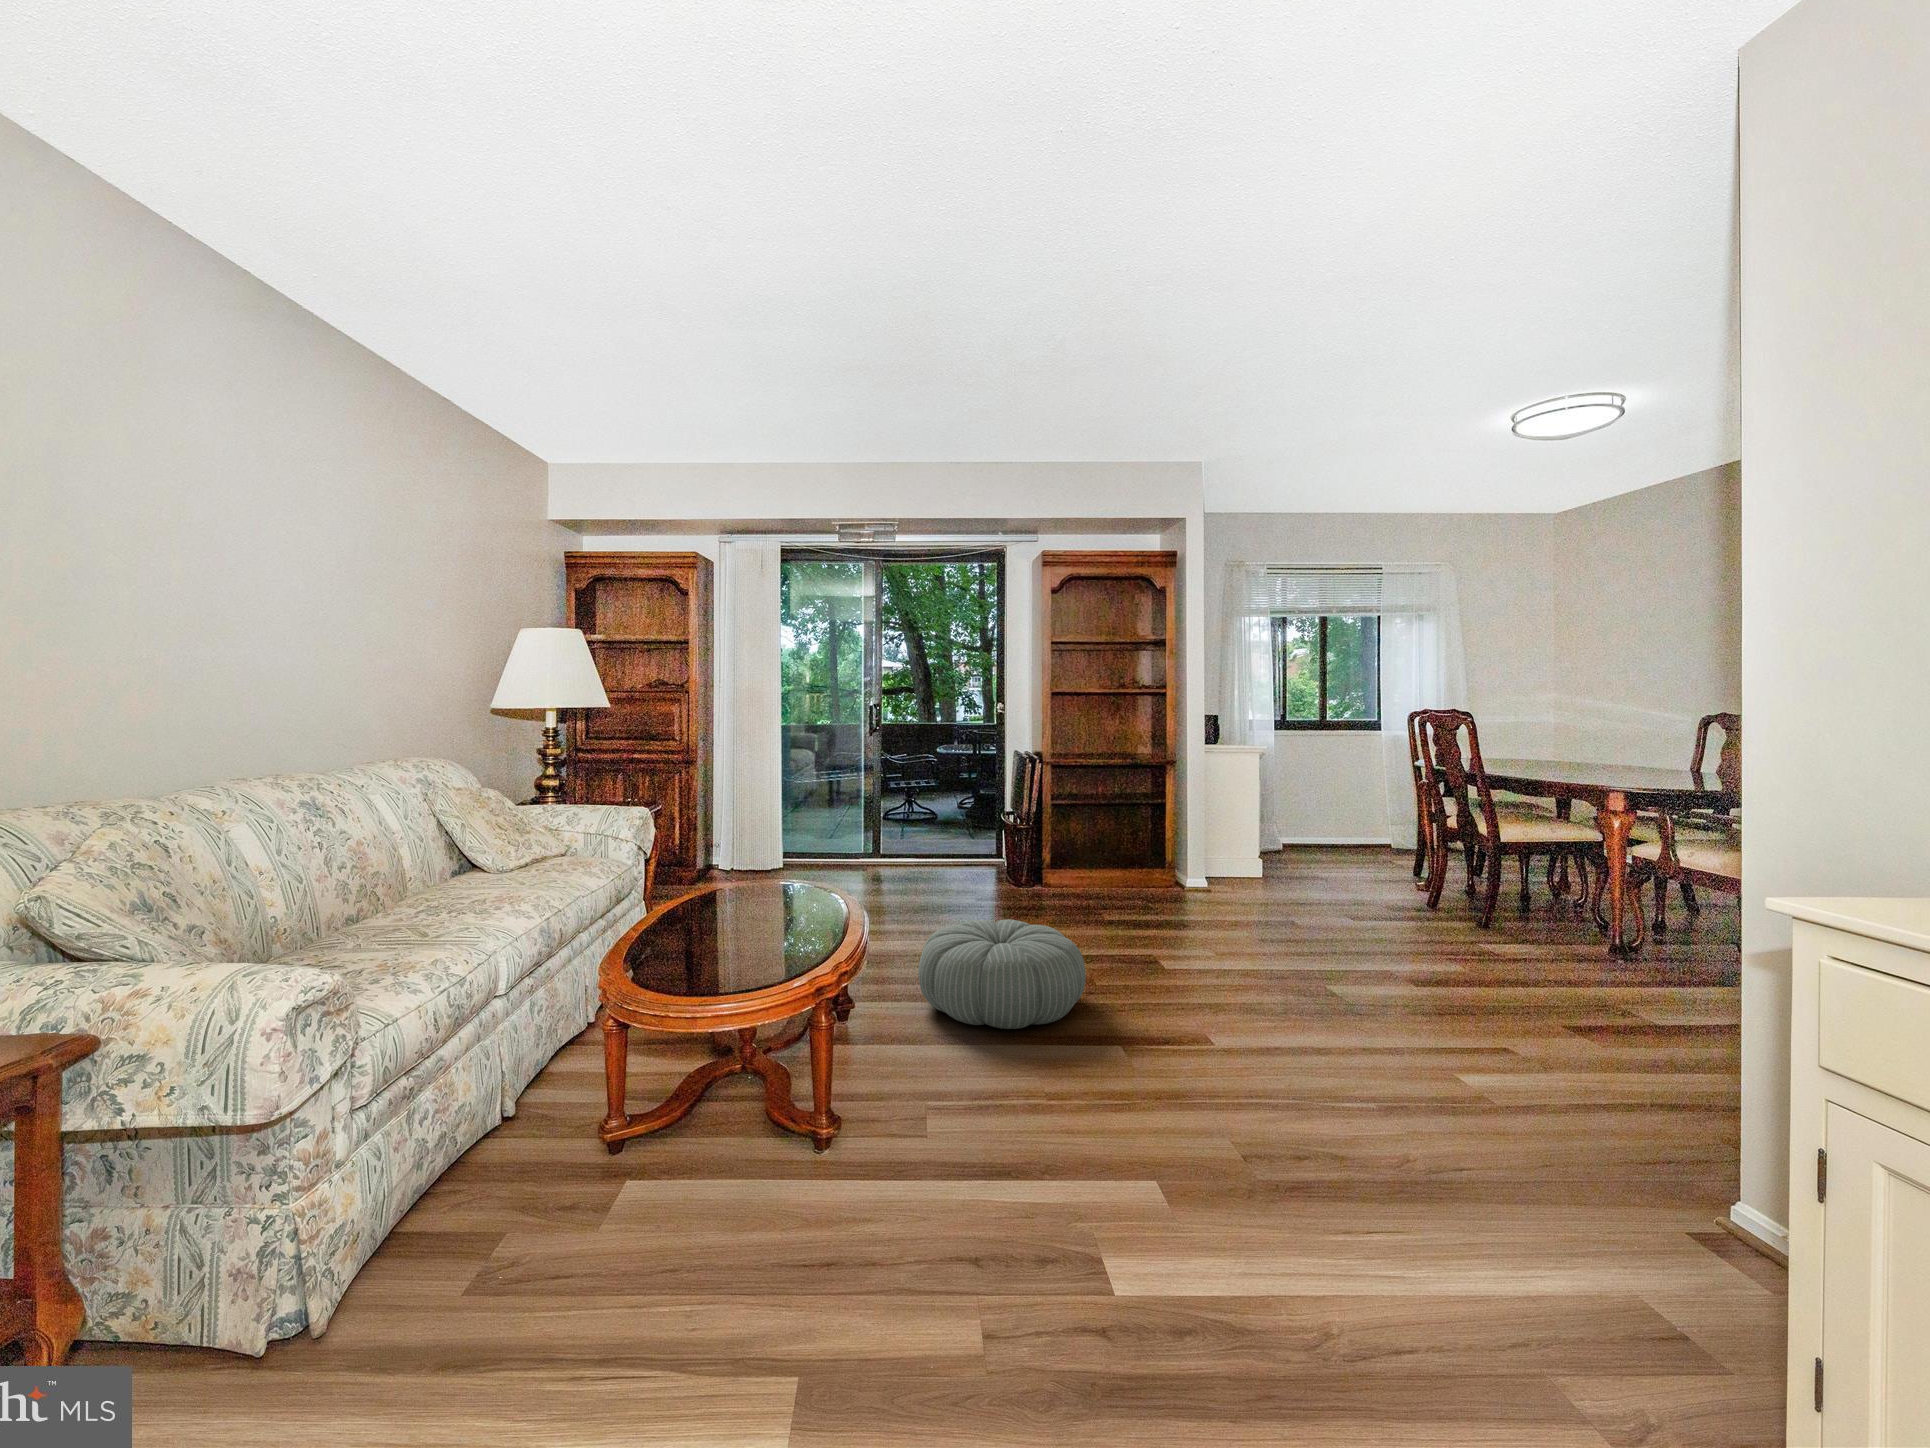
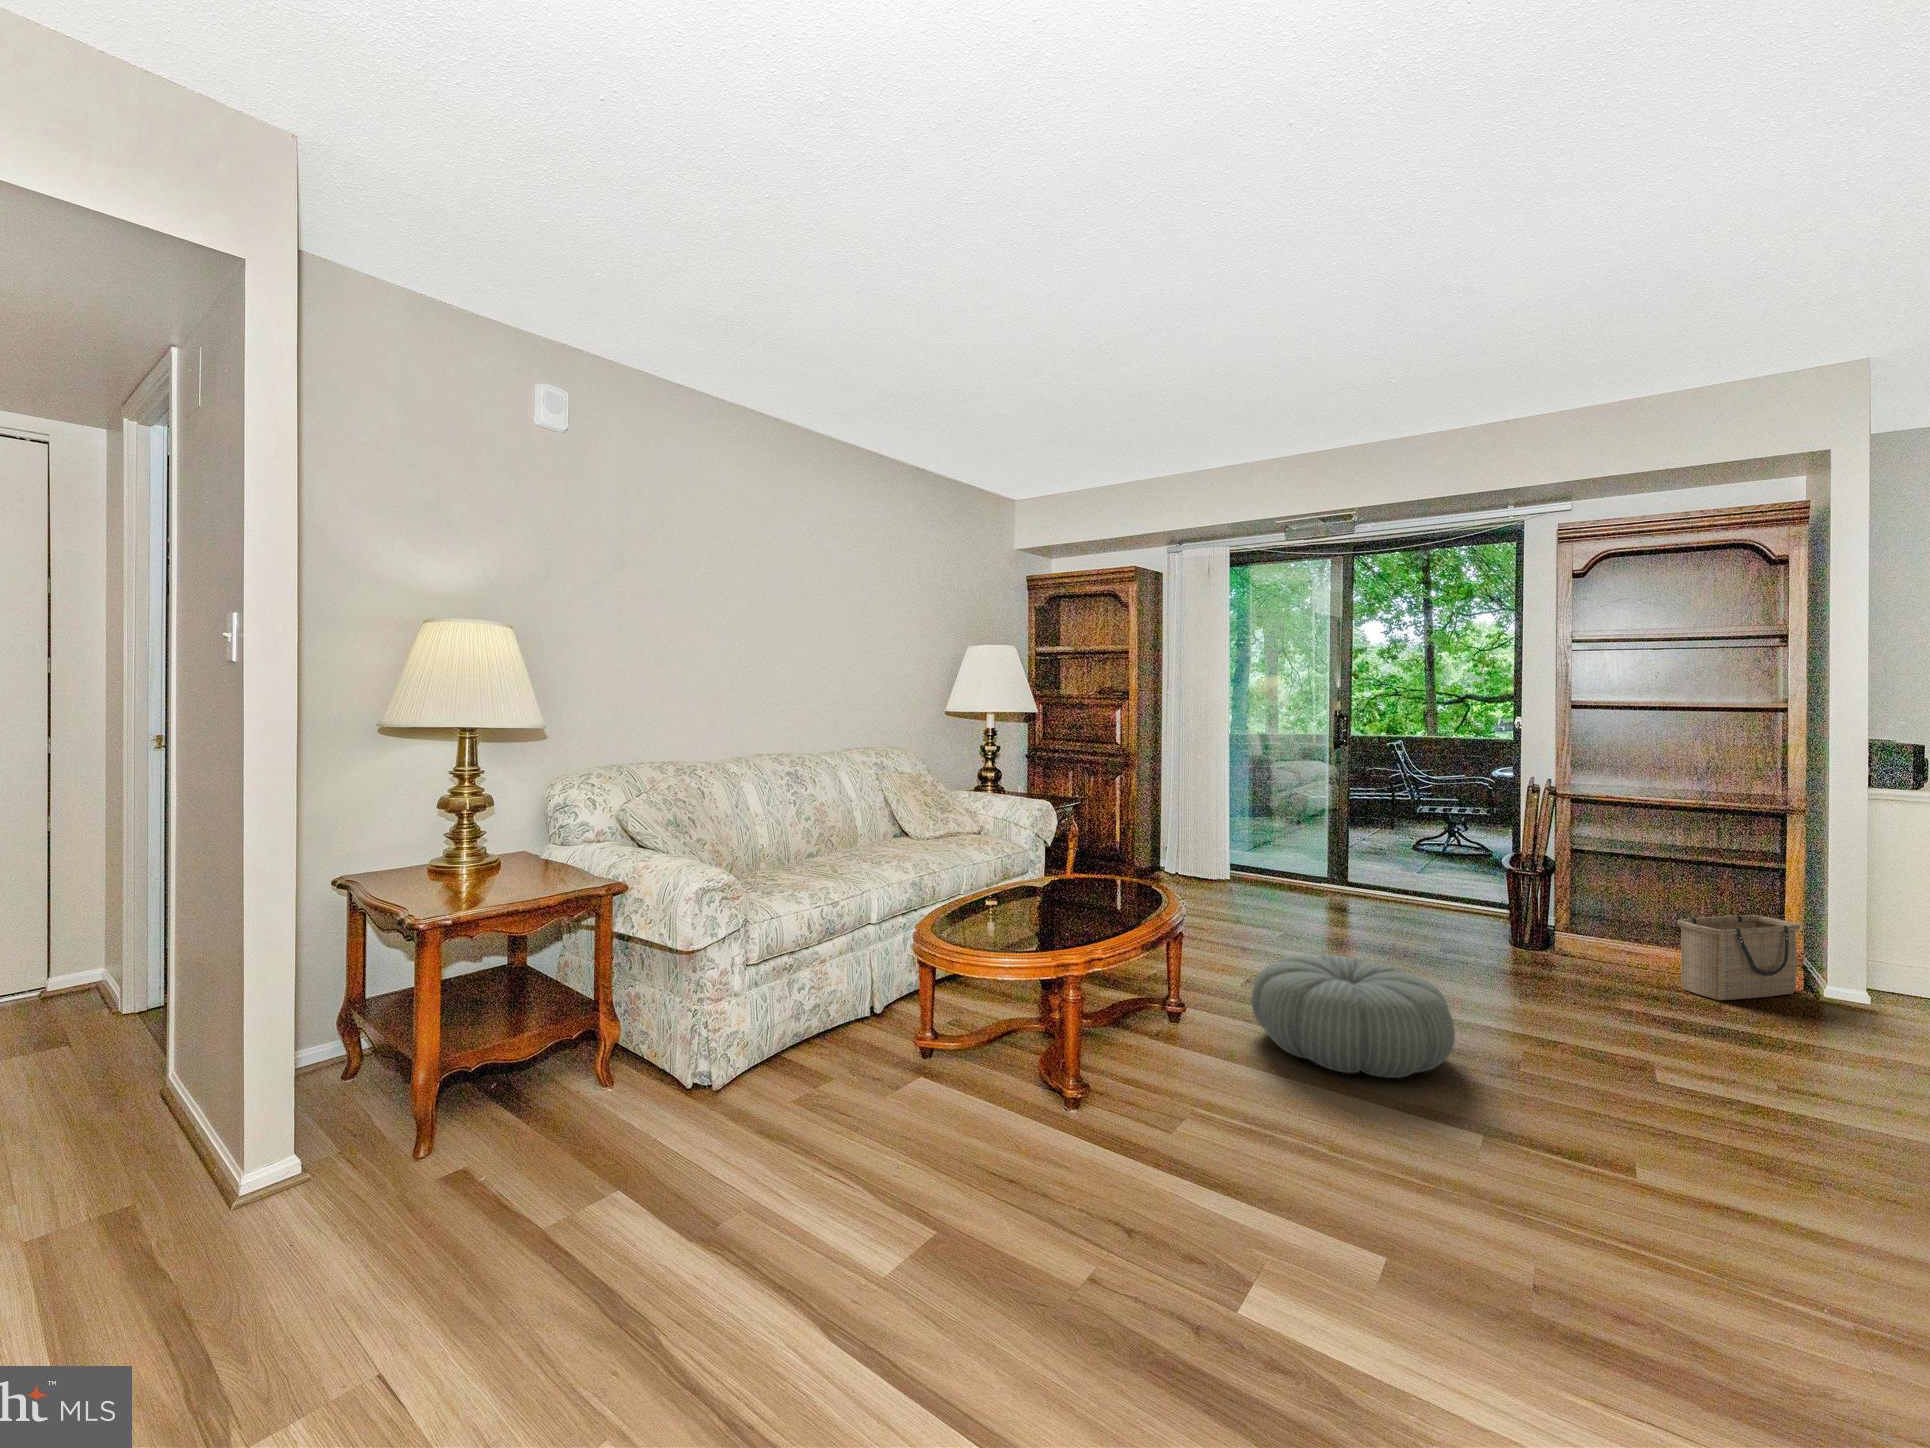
basket: none [1136,836,1192,901] -> present [1677,915,1800,1000]

